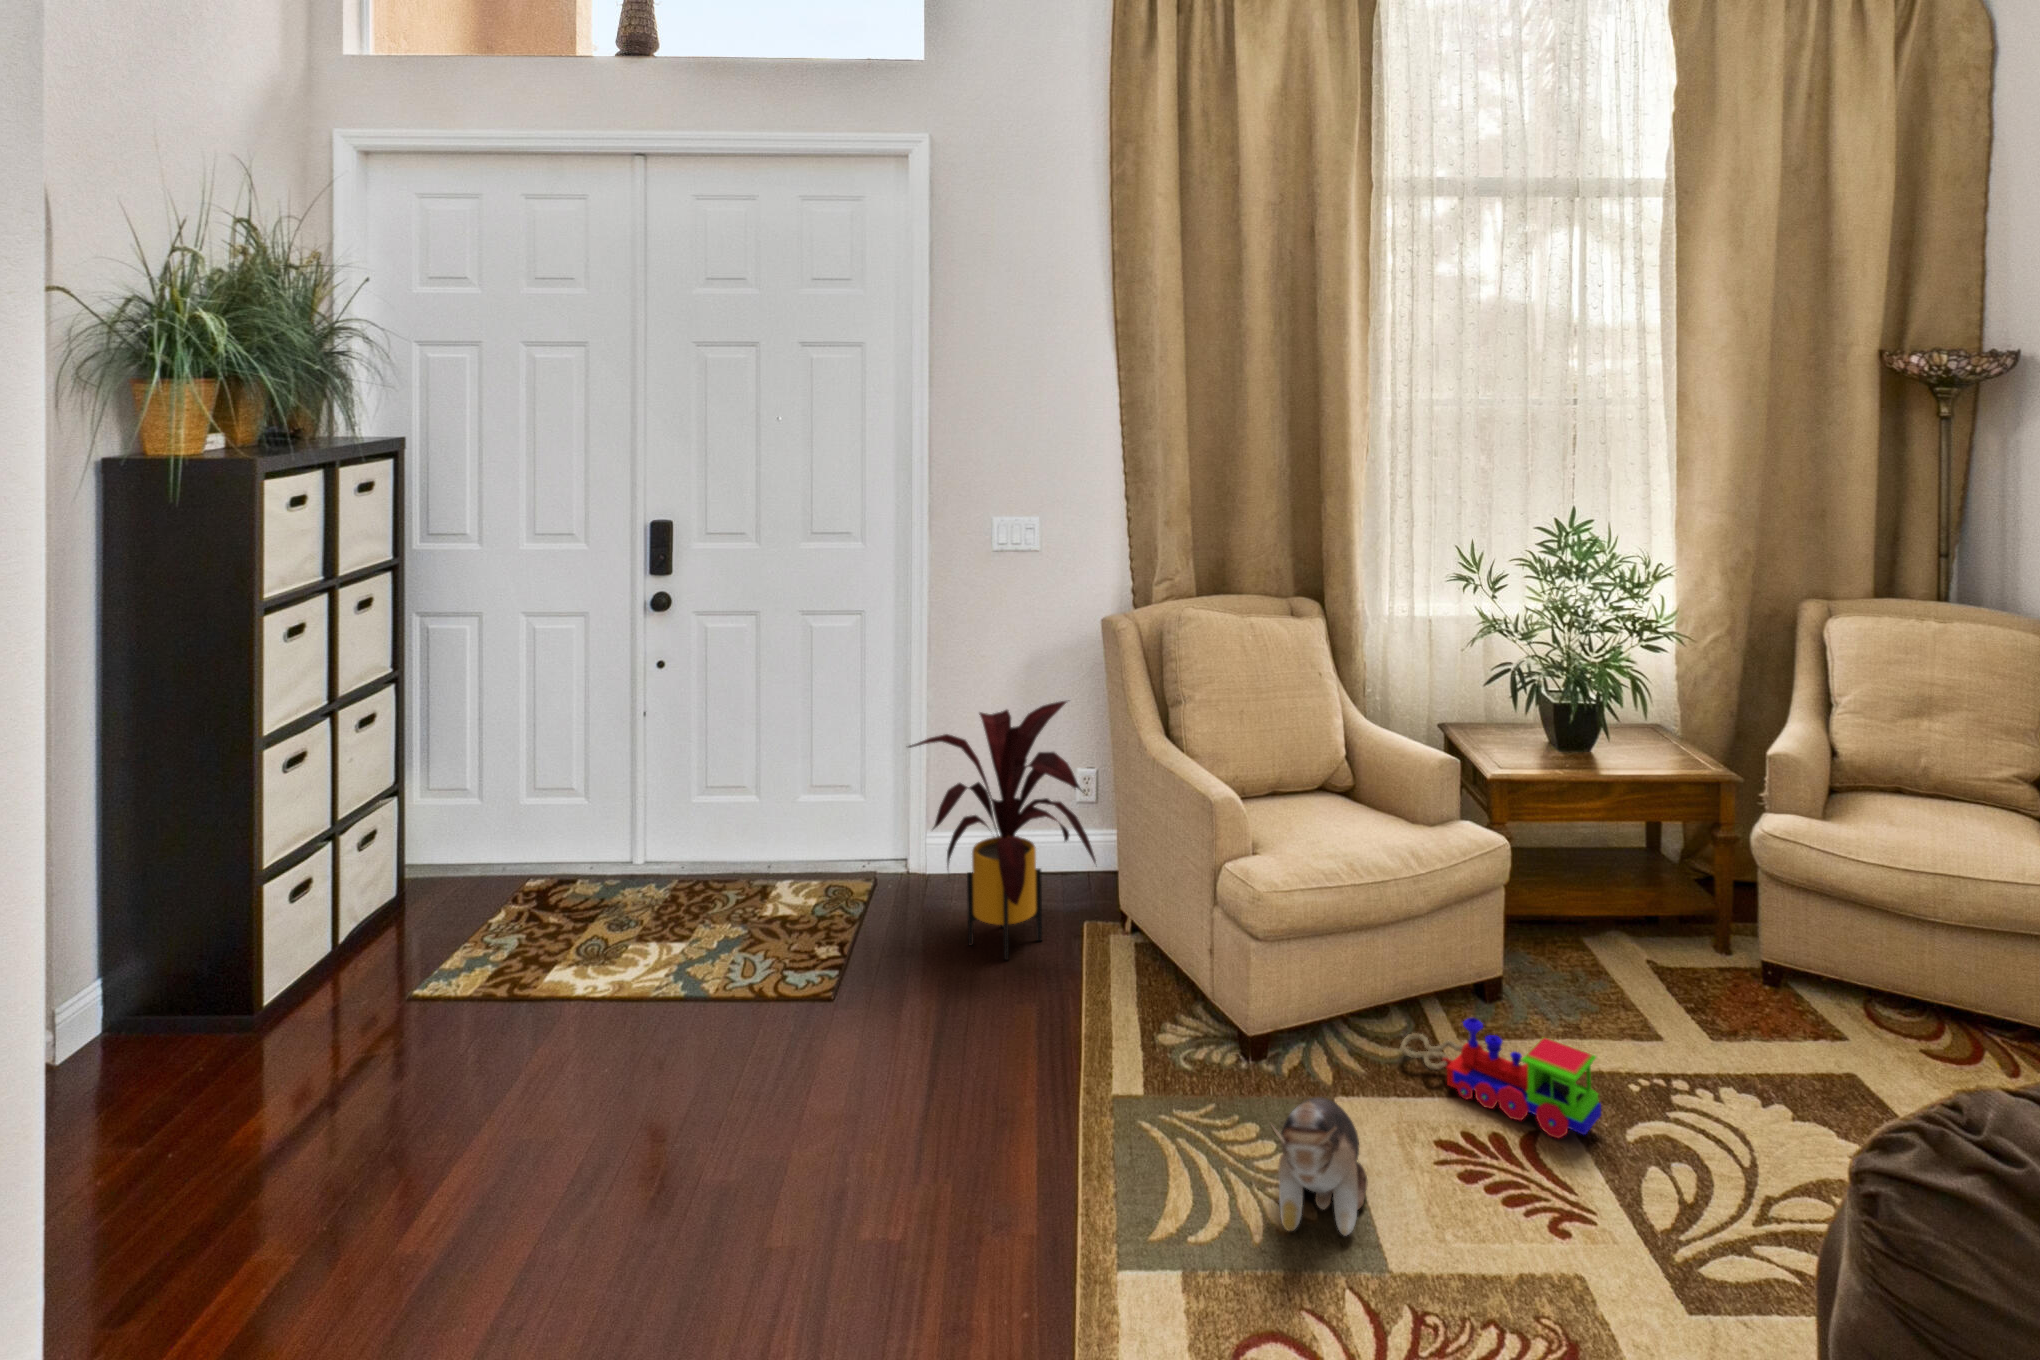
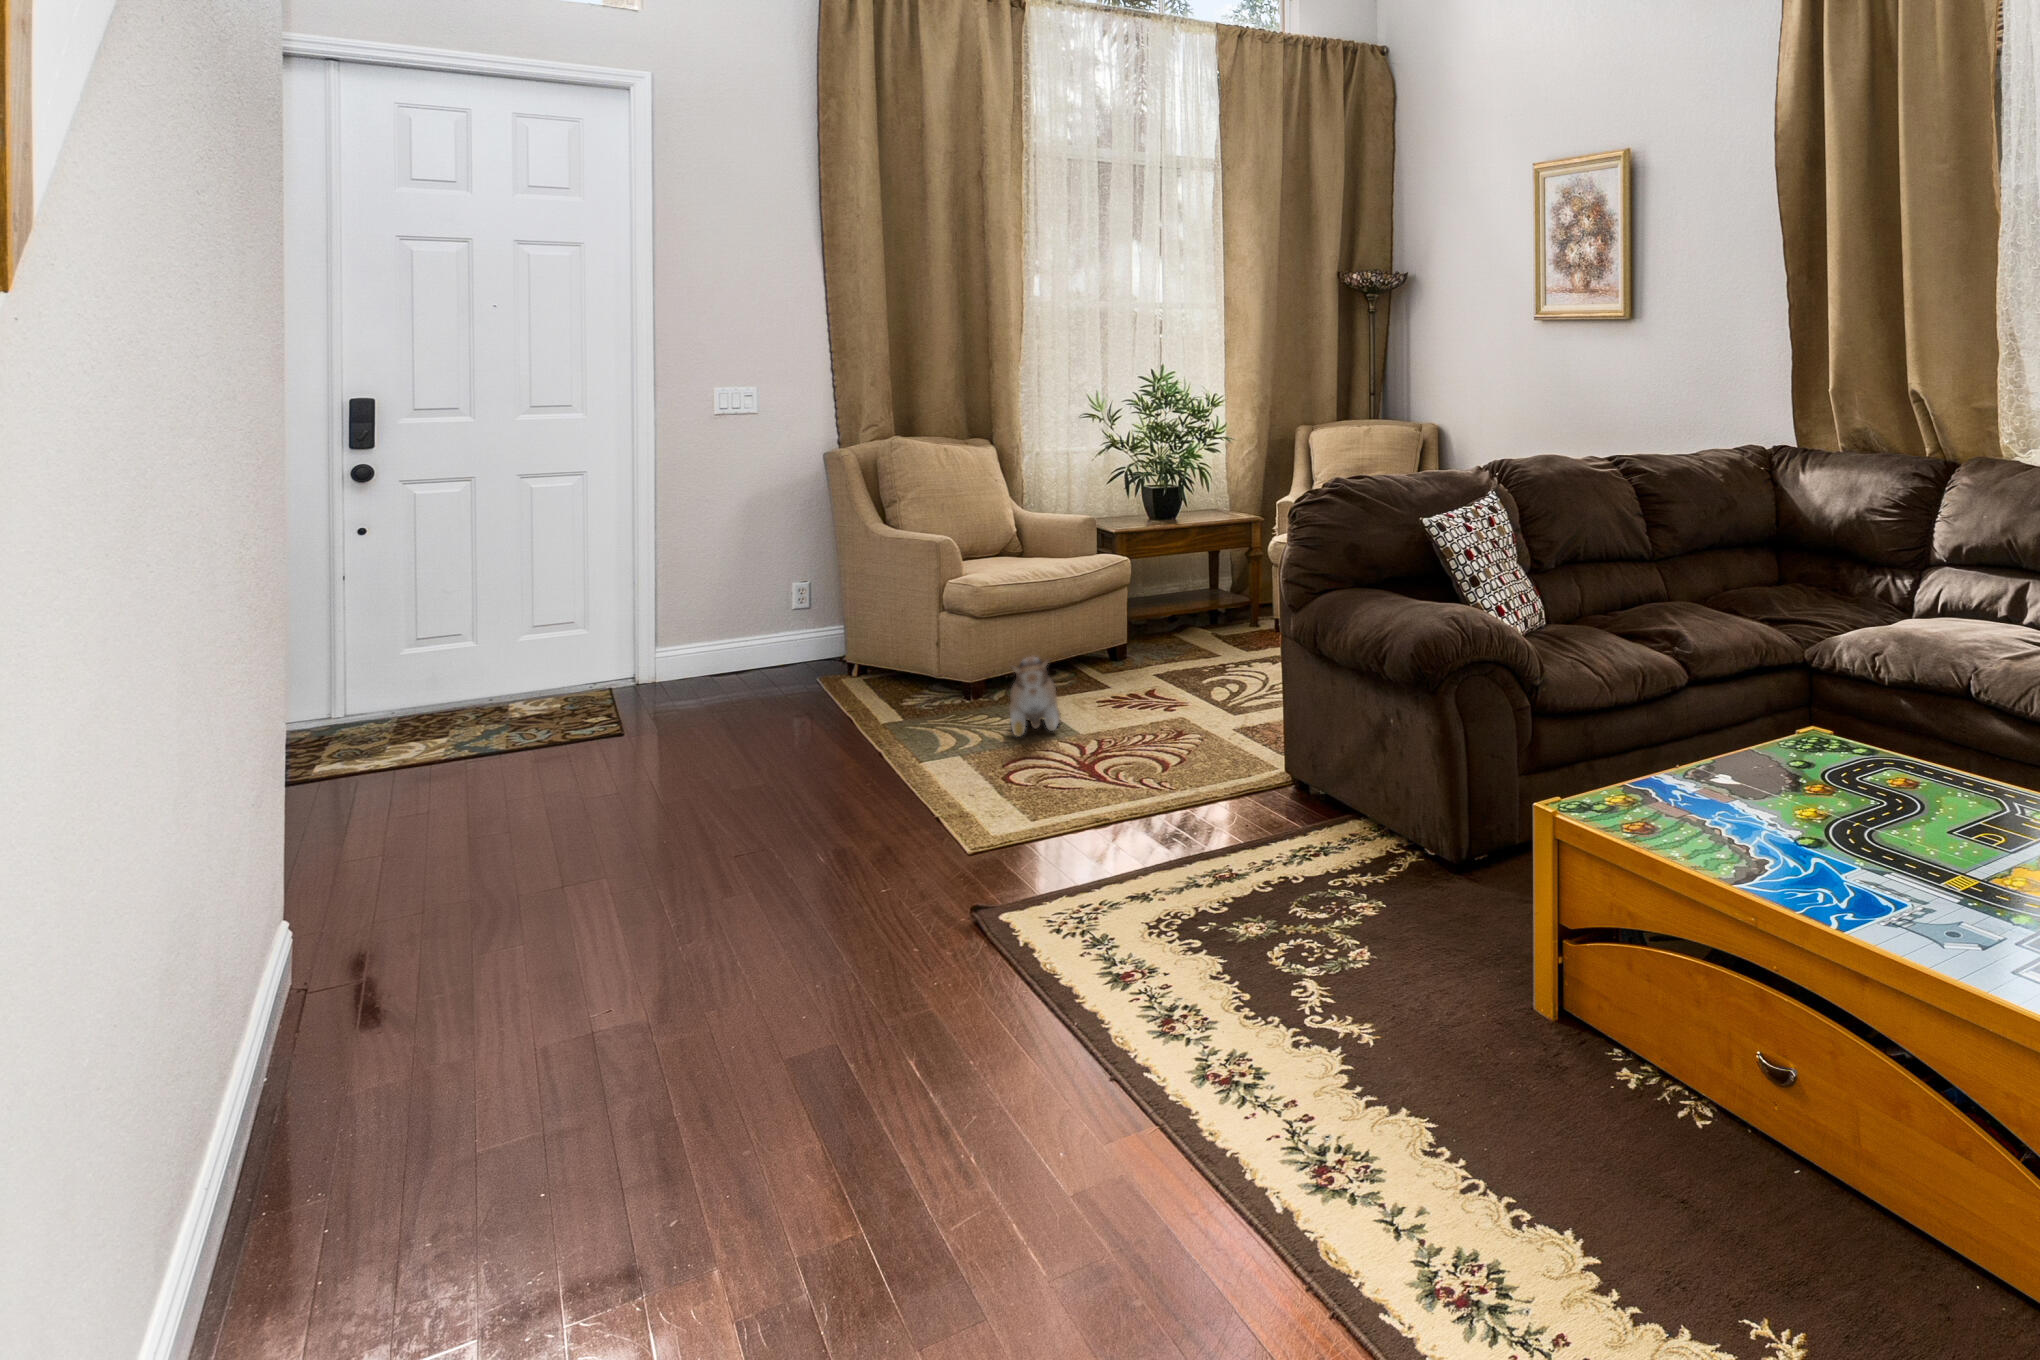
house plant: present [908,701,1096,960] -> none [661,516,837,699]
toy train: present [1401,1018,1601,1138] -> none [1067,643,1188,690]

